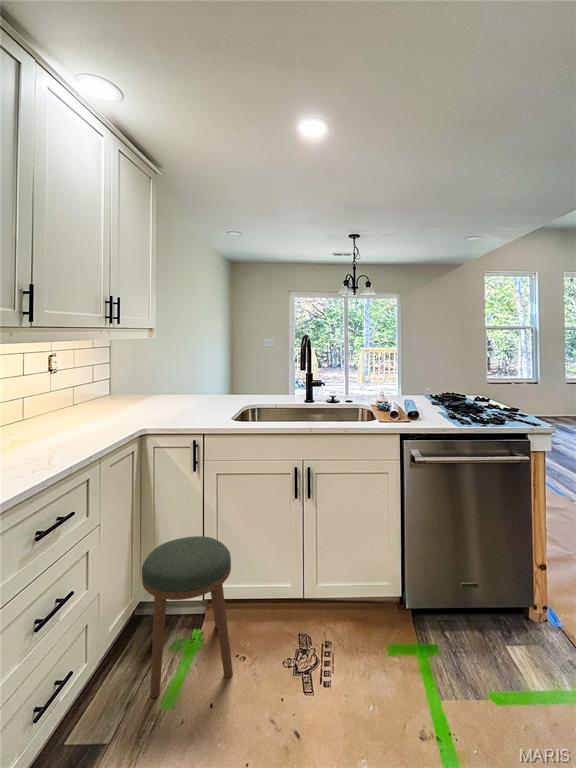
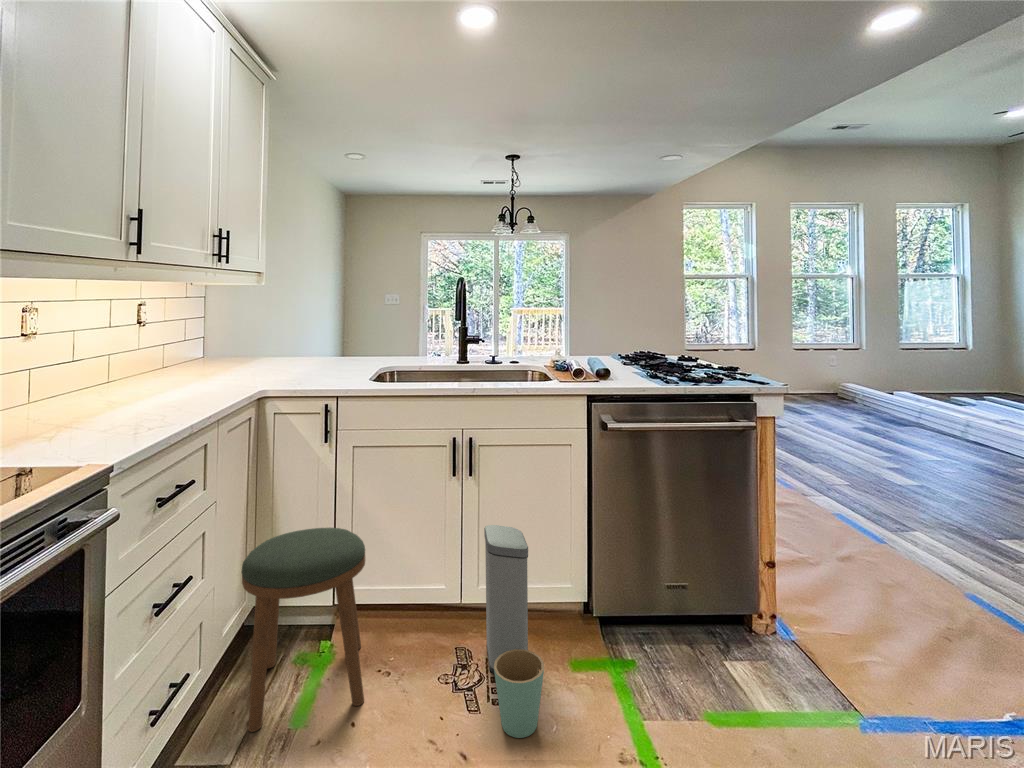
trash can: none [319,535,375,709] -> present [484,525,544,738]

